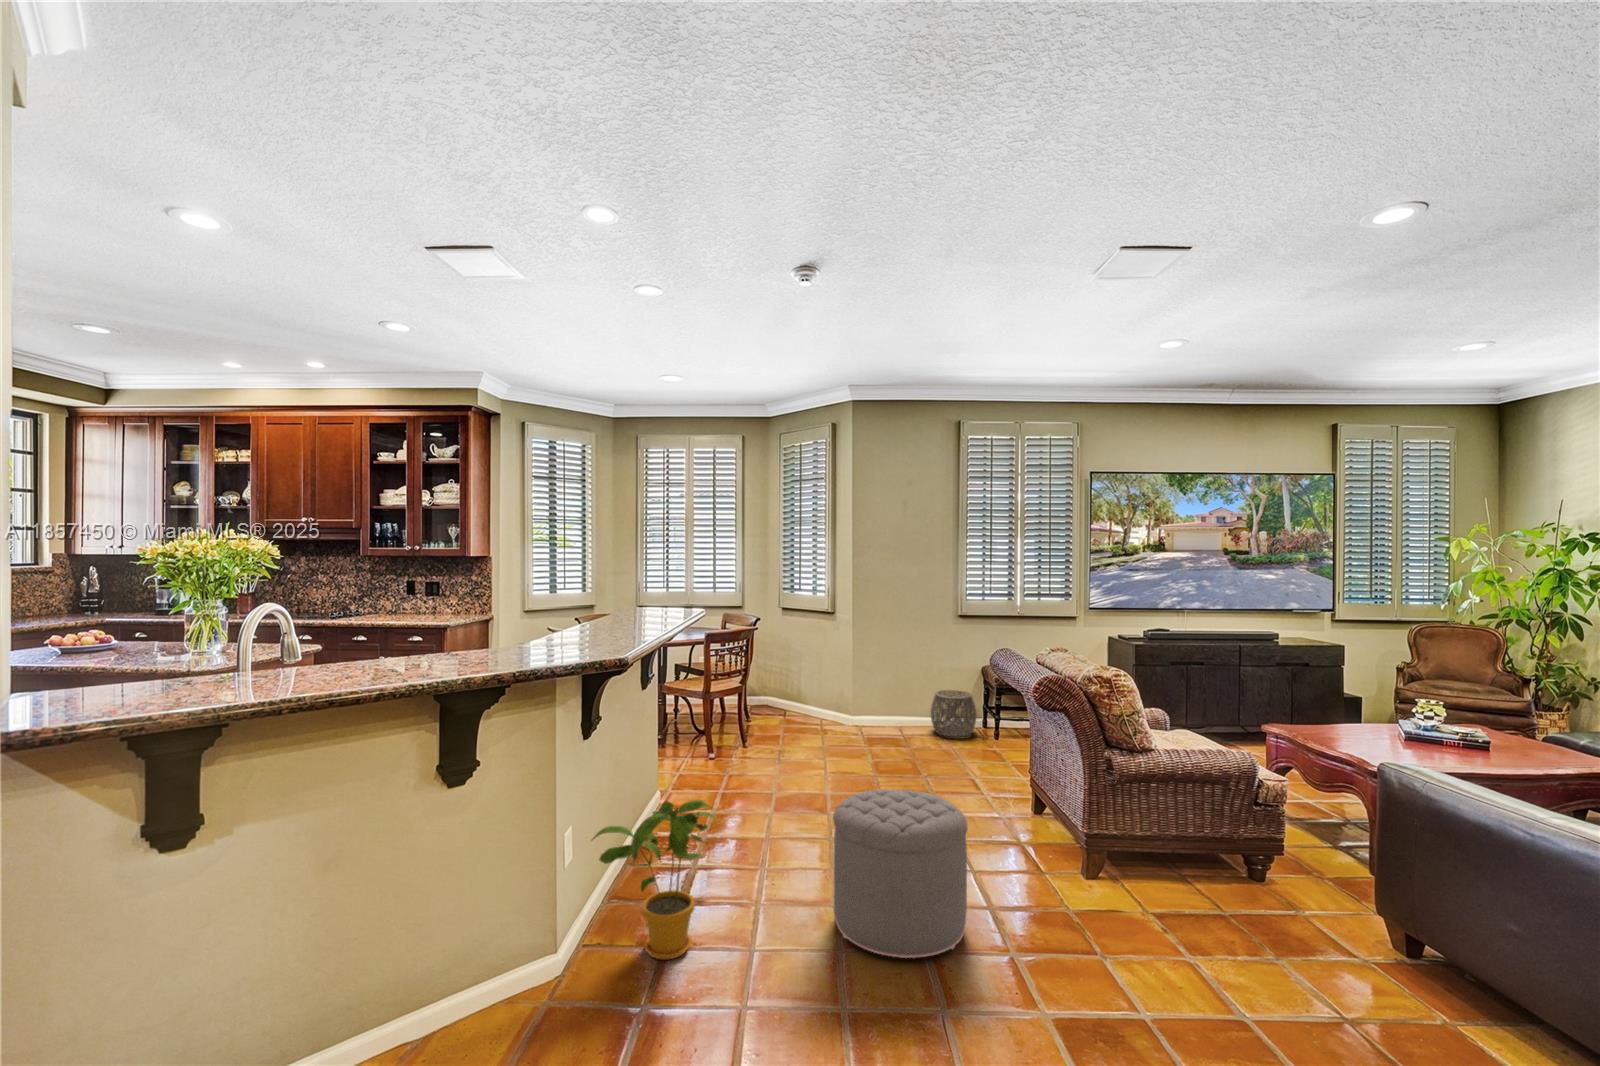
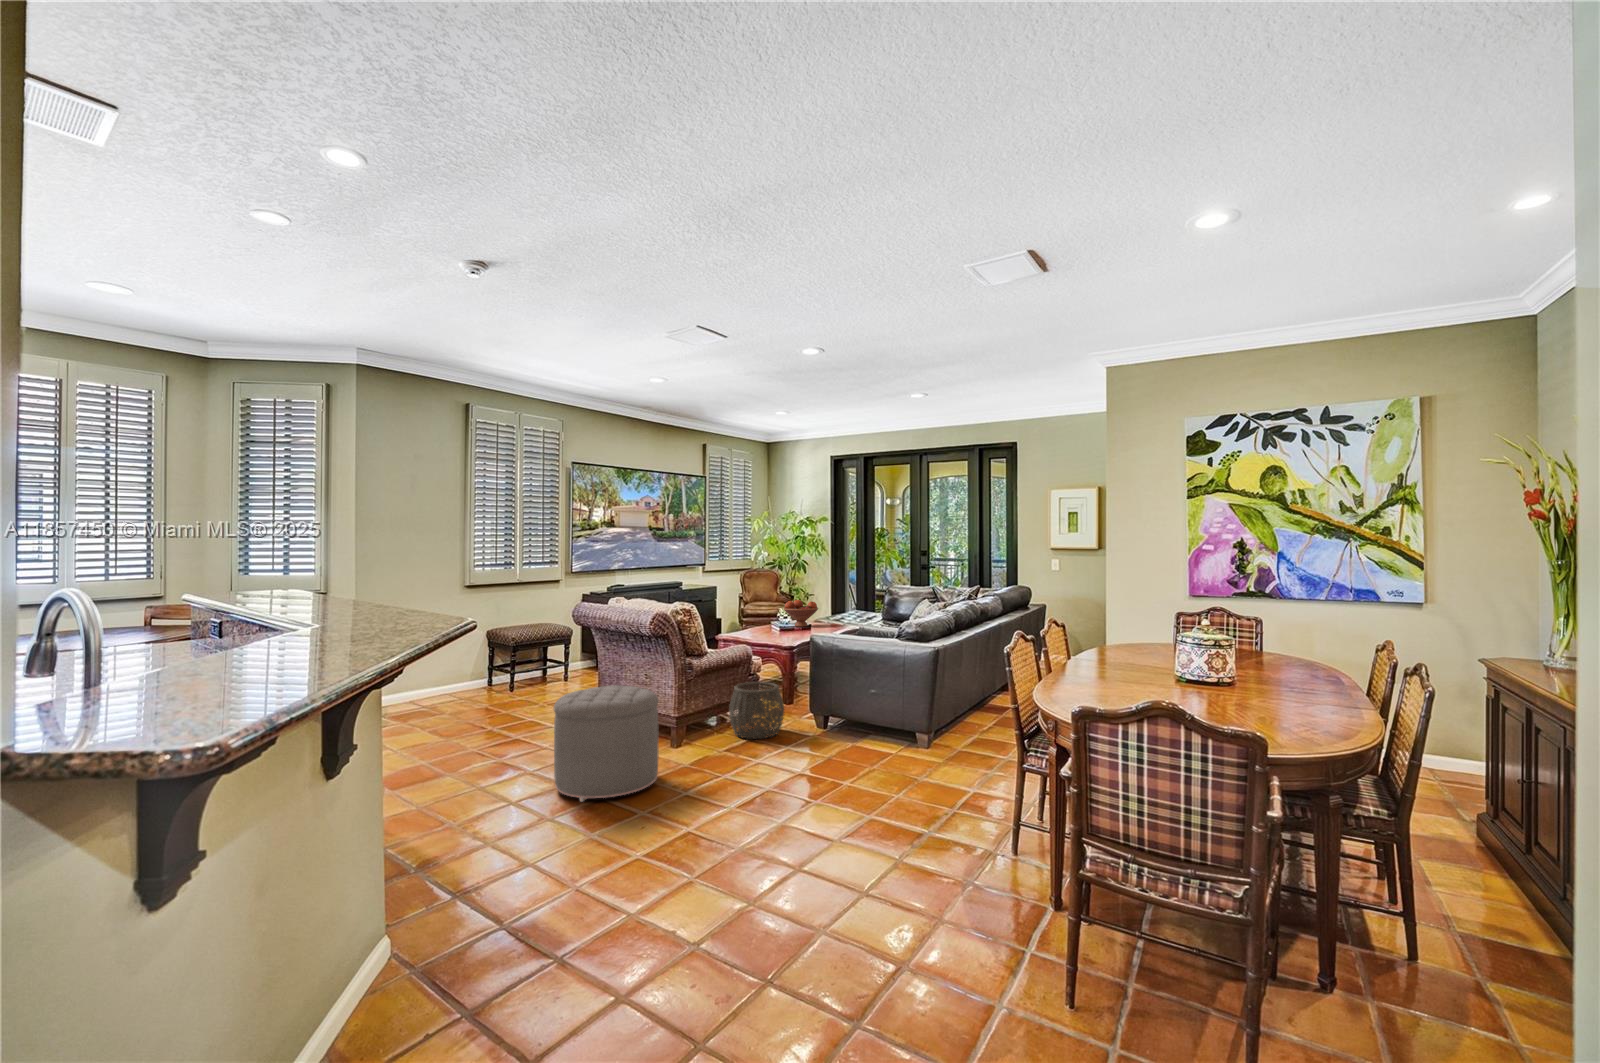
woven basket: present [931,690,977,737] -> present [729,682,784,739]
fruit bowl: none [1393,701,1479,755] -> present [784,600,818,627]
house plant: present [593,800,716,960] -> none [378,704,514,865]

